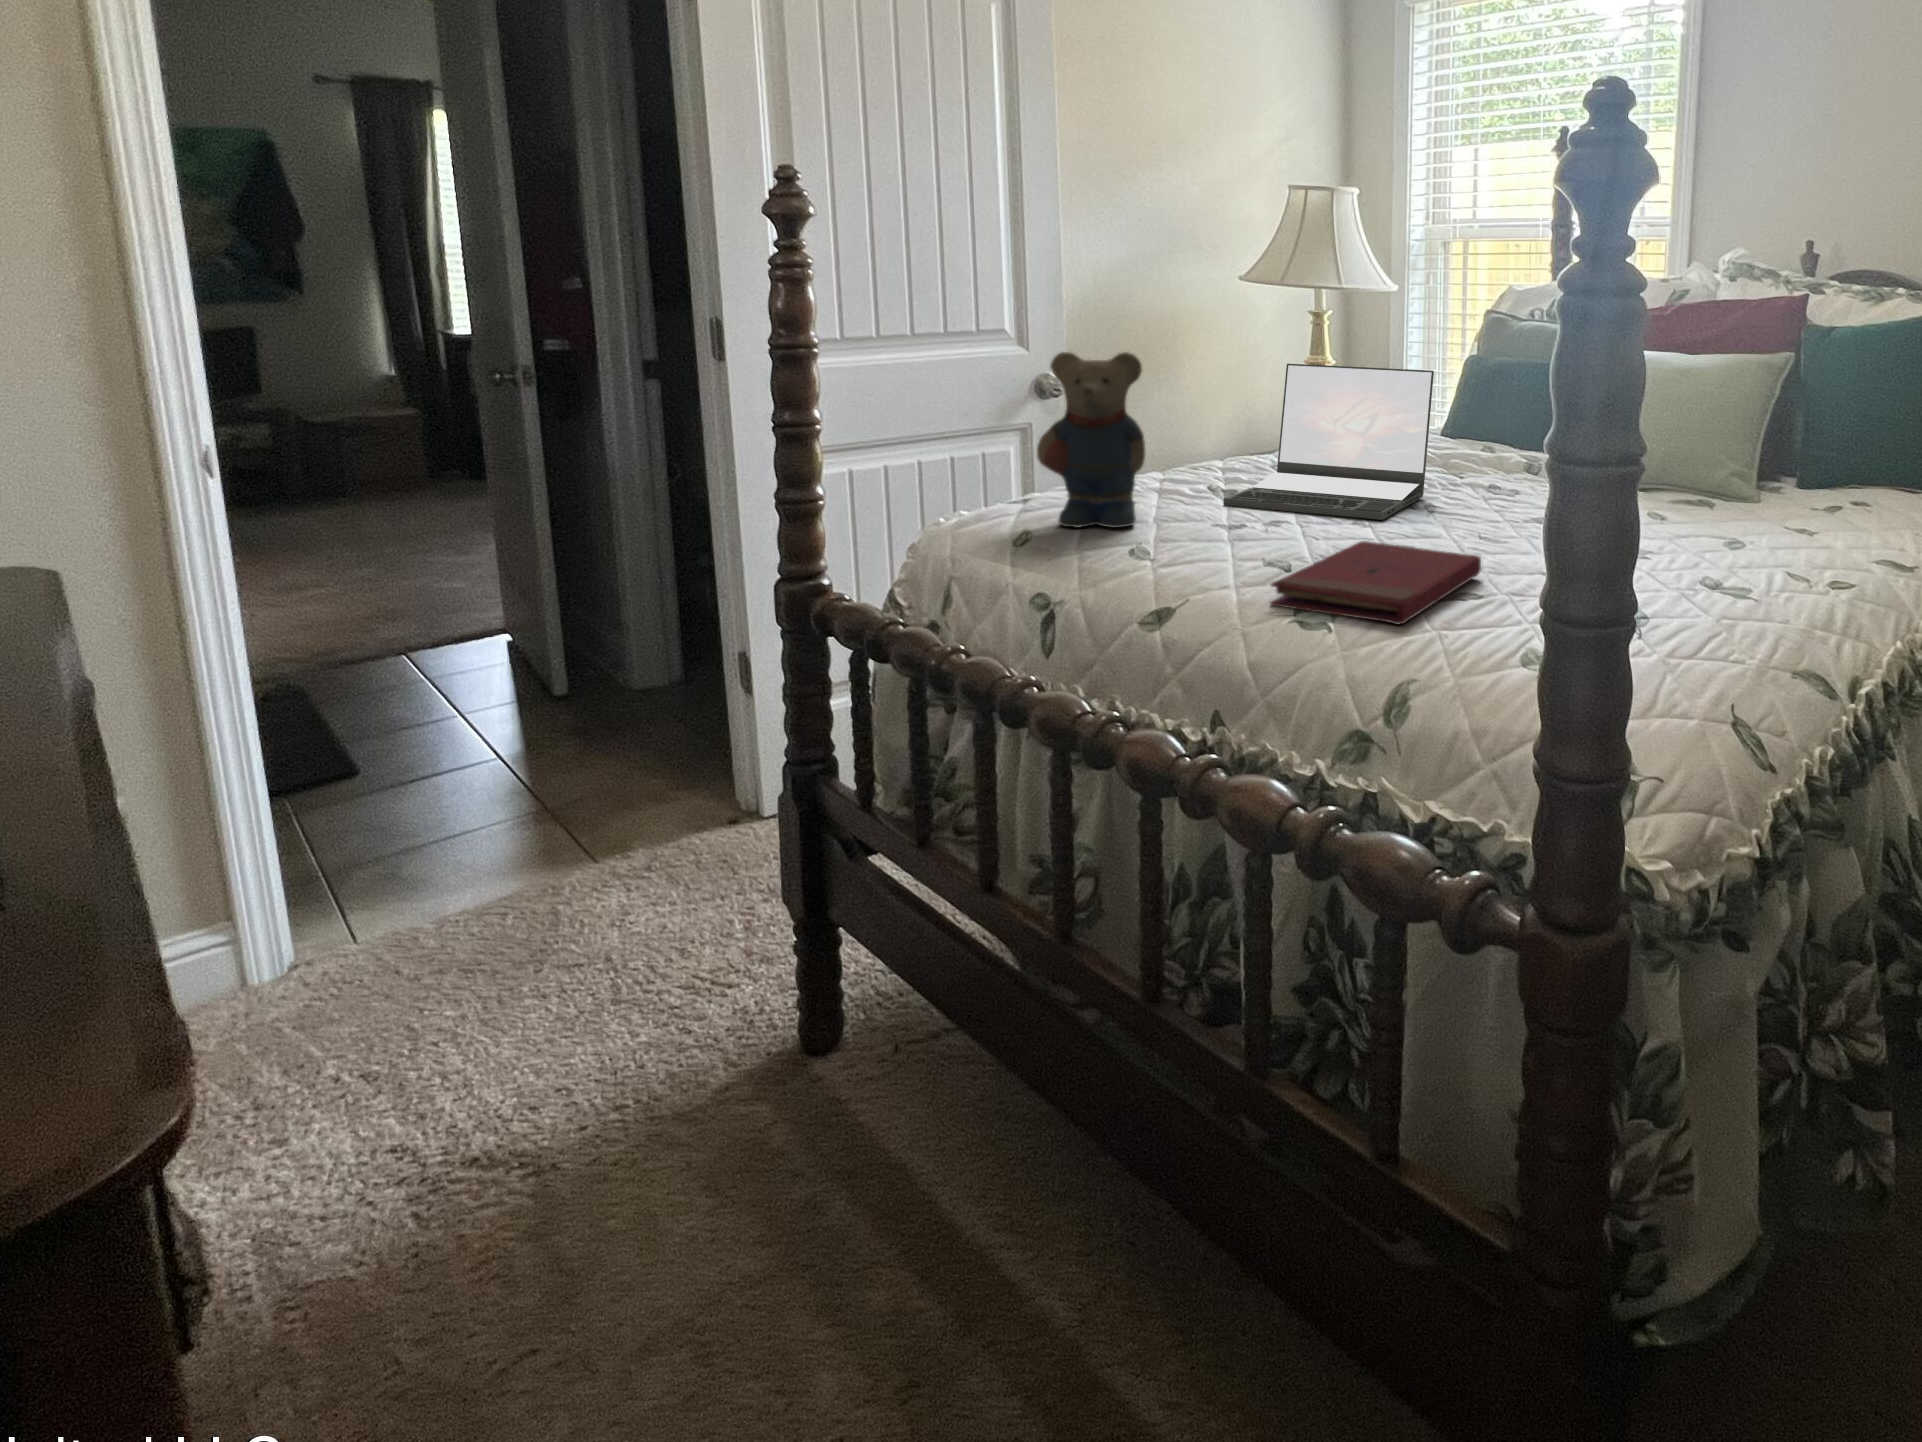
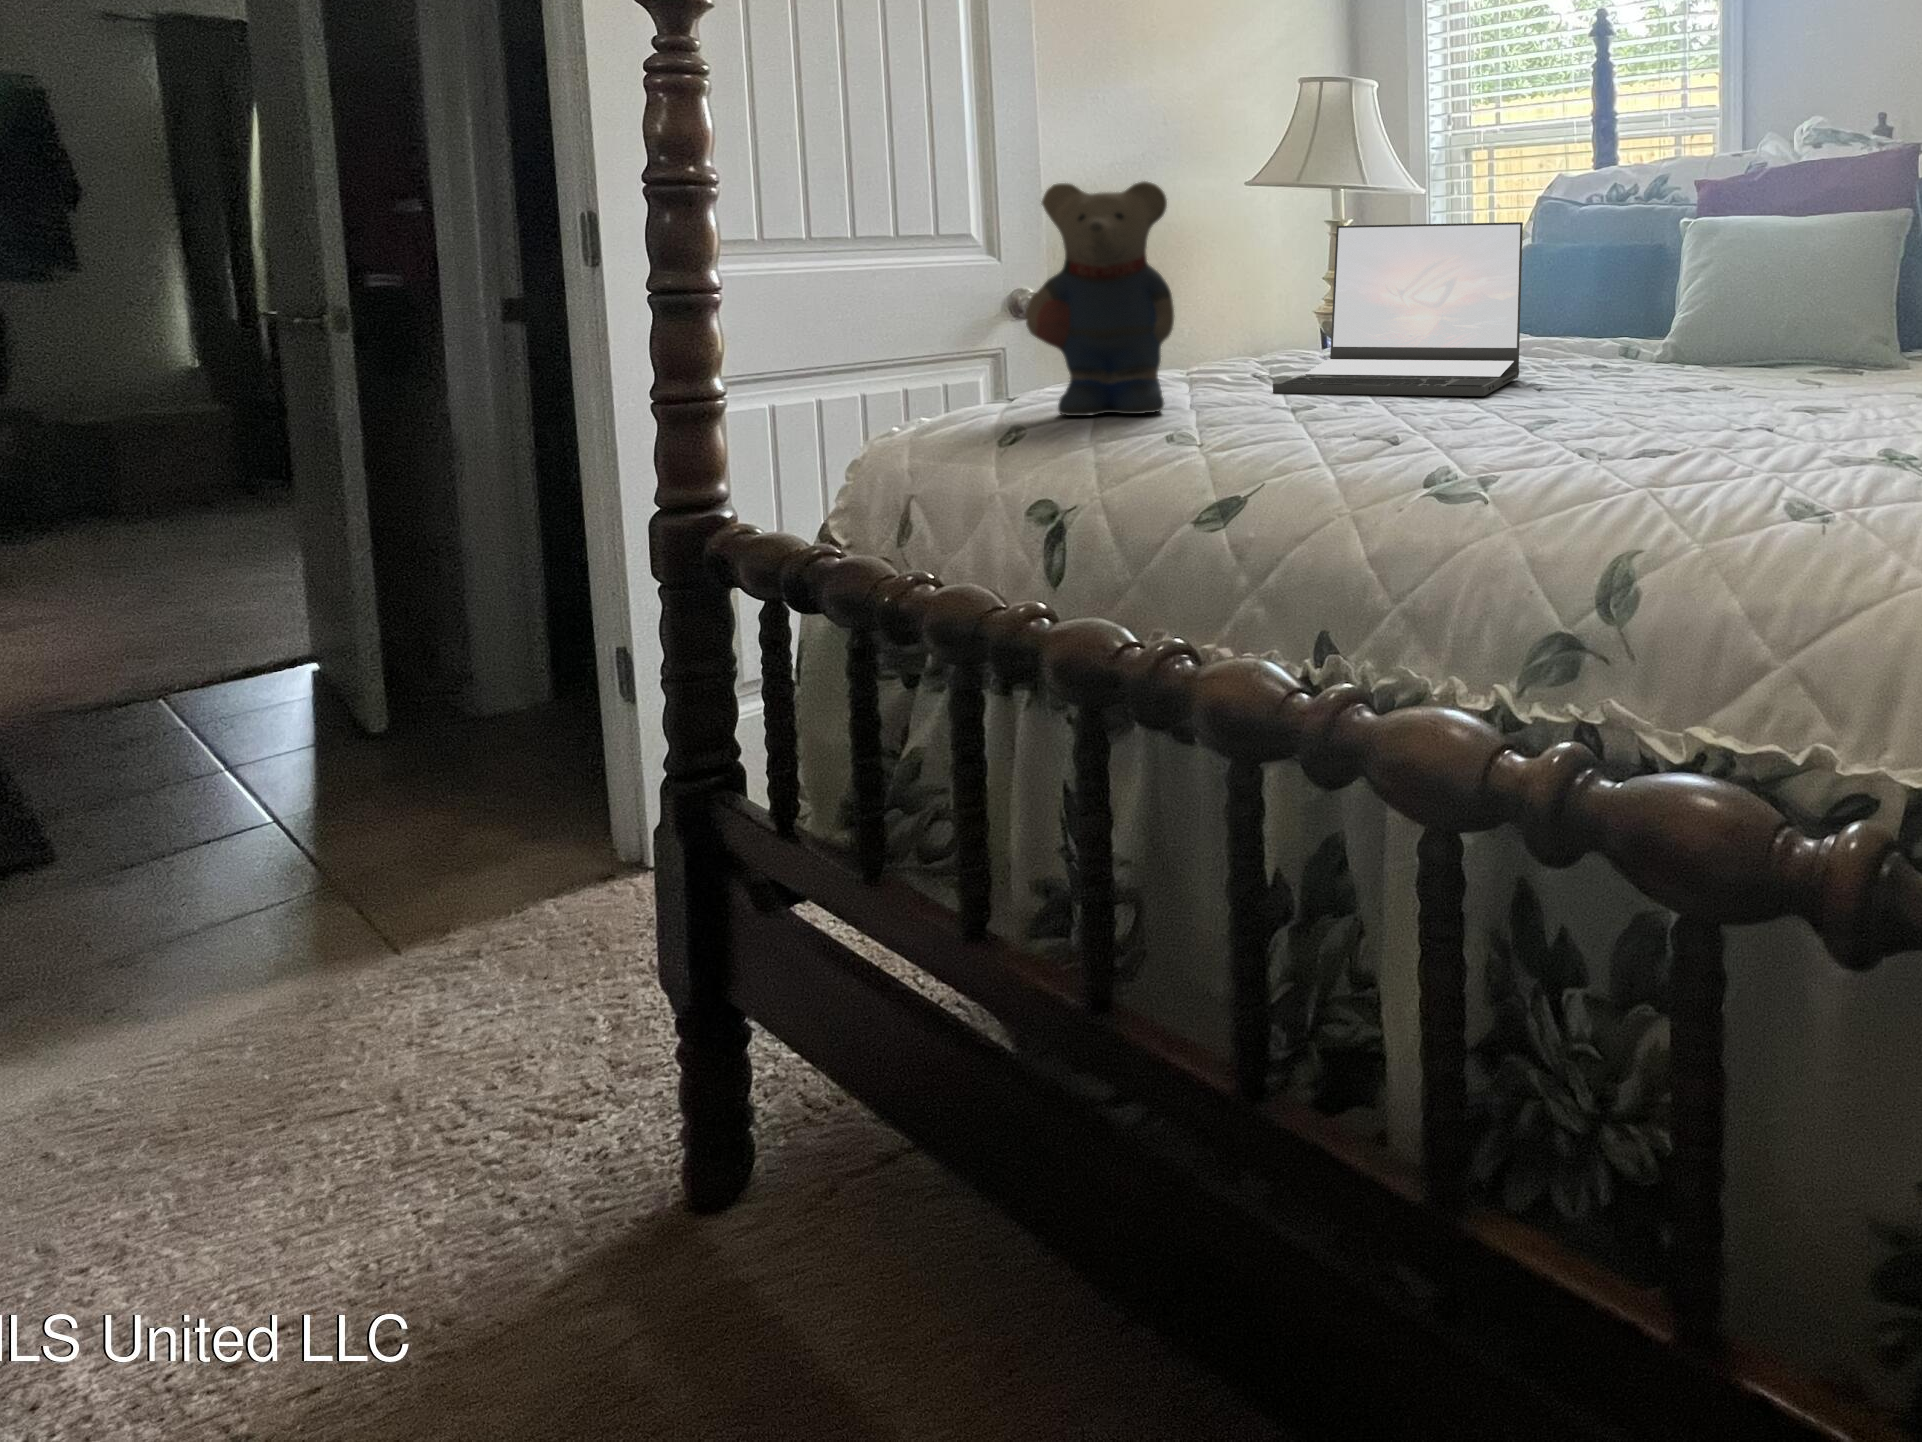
book: present [1270,541,1481,624] -> none [1391,401,1656,483]

